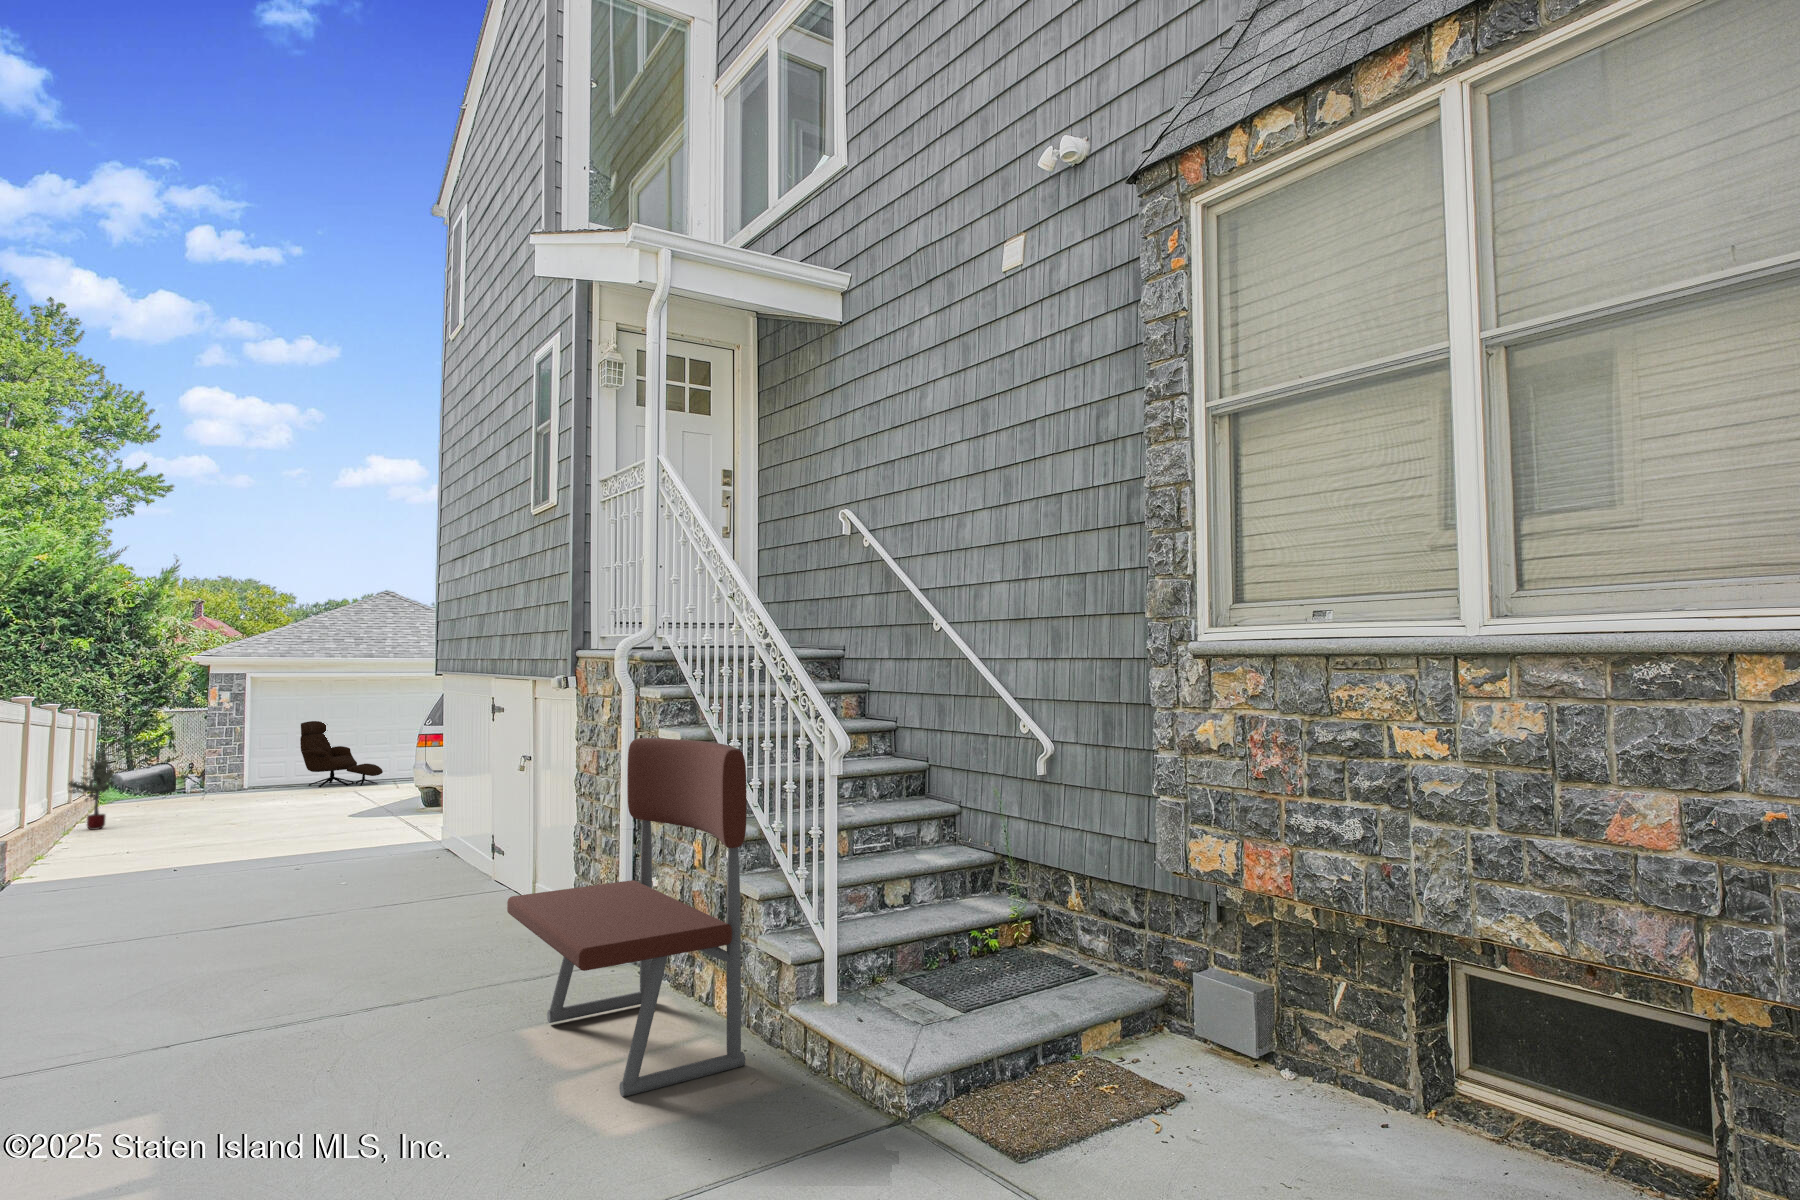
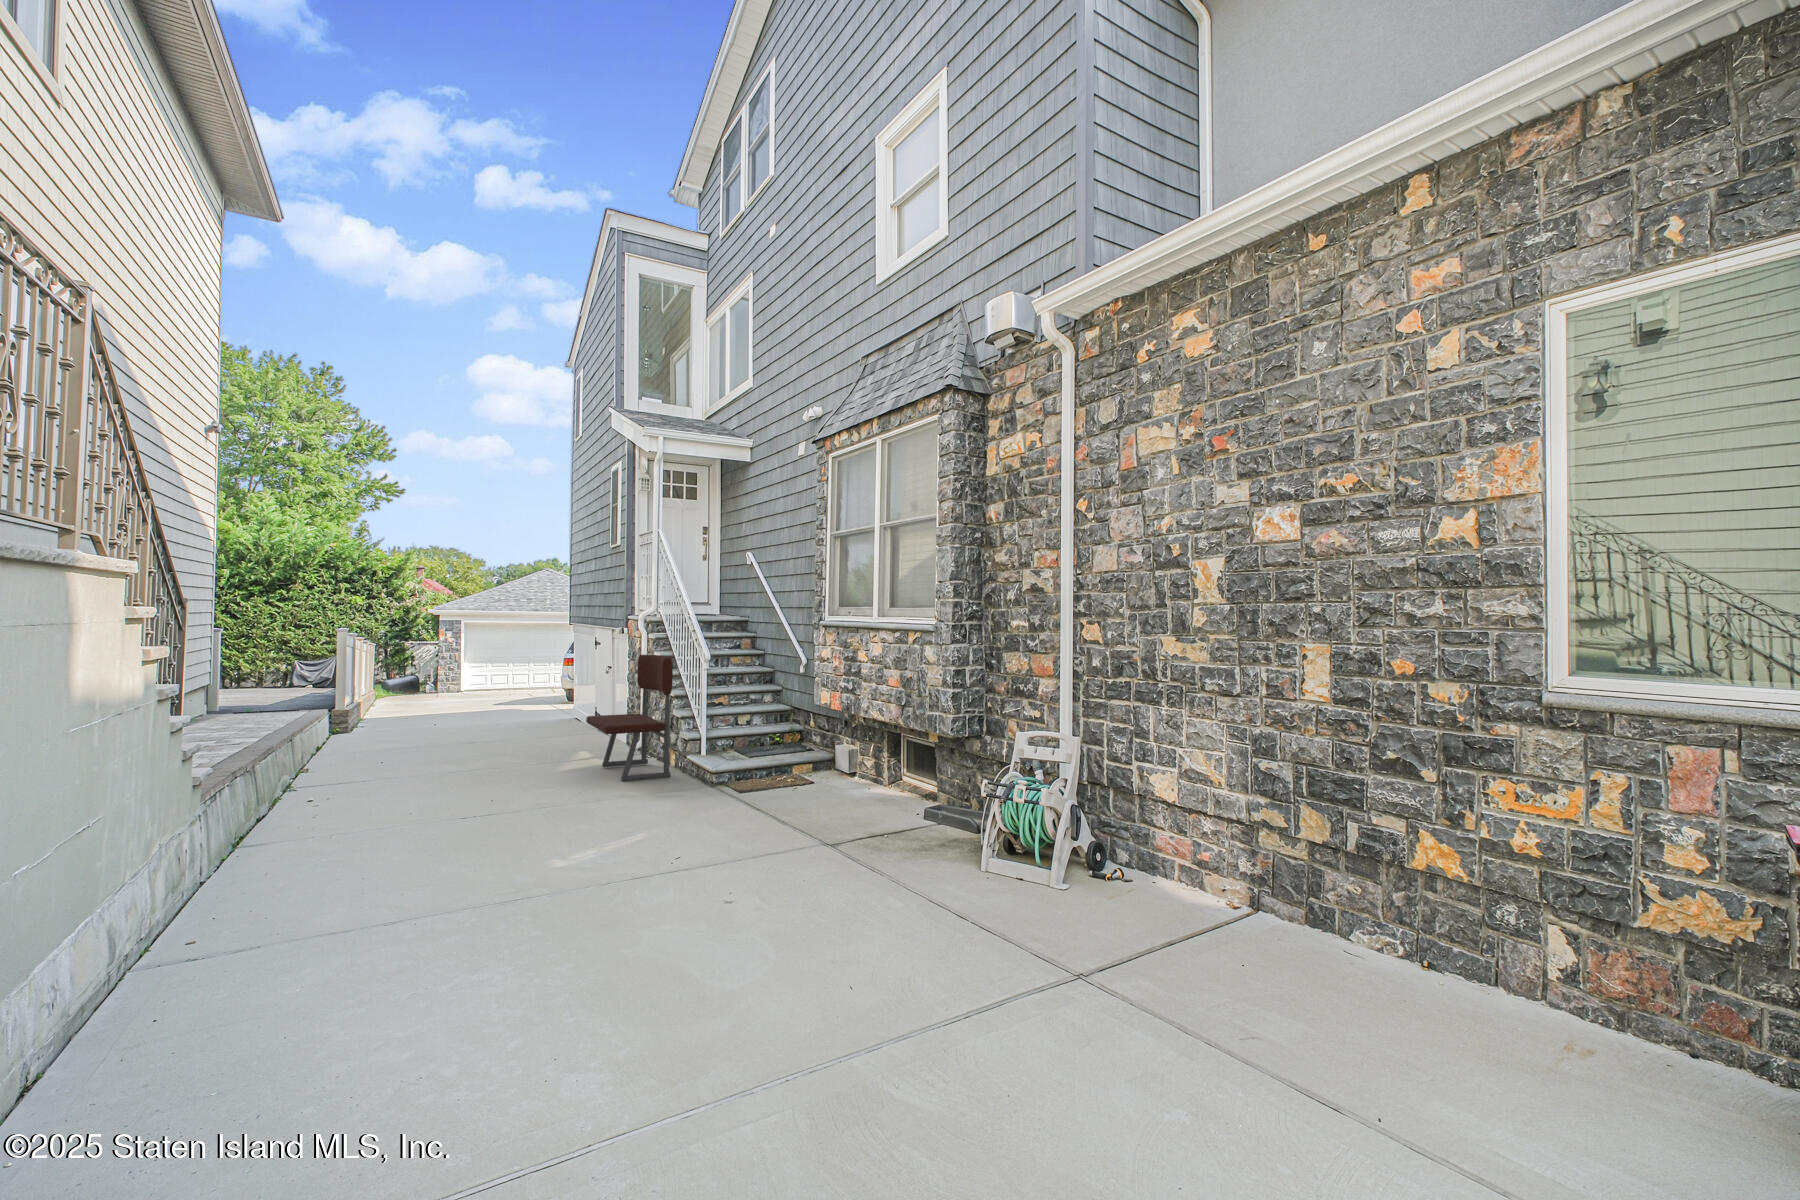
lounge chair: present [300,721,383,787] -> none [492,651,542,692]
potted tree: present [68,753,116,830] -> none [367,664,394,708]

